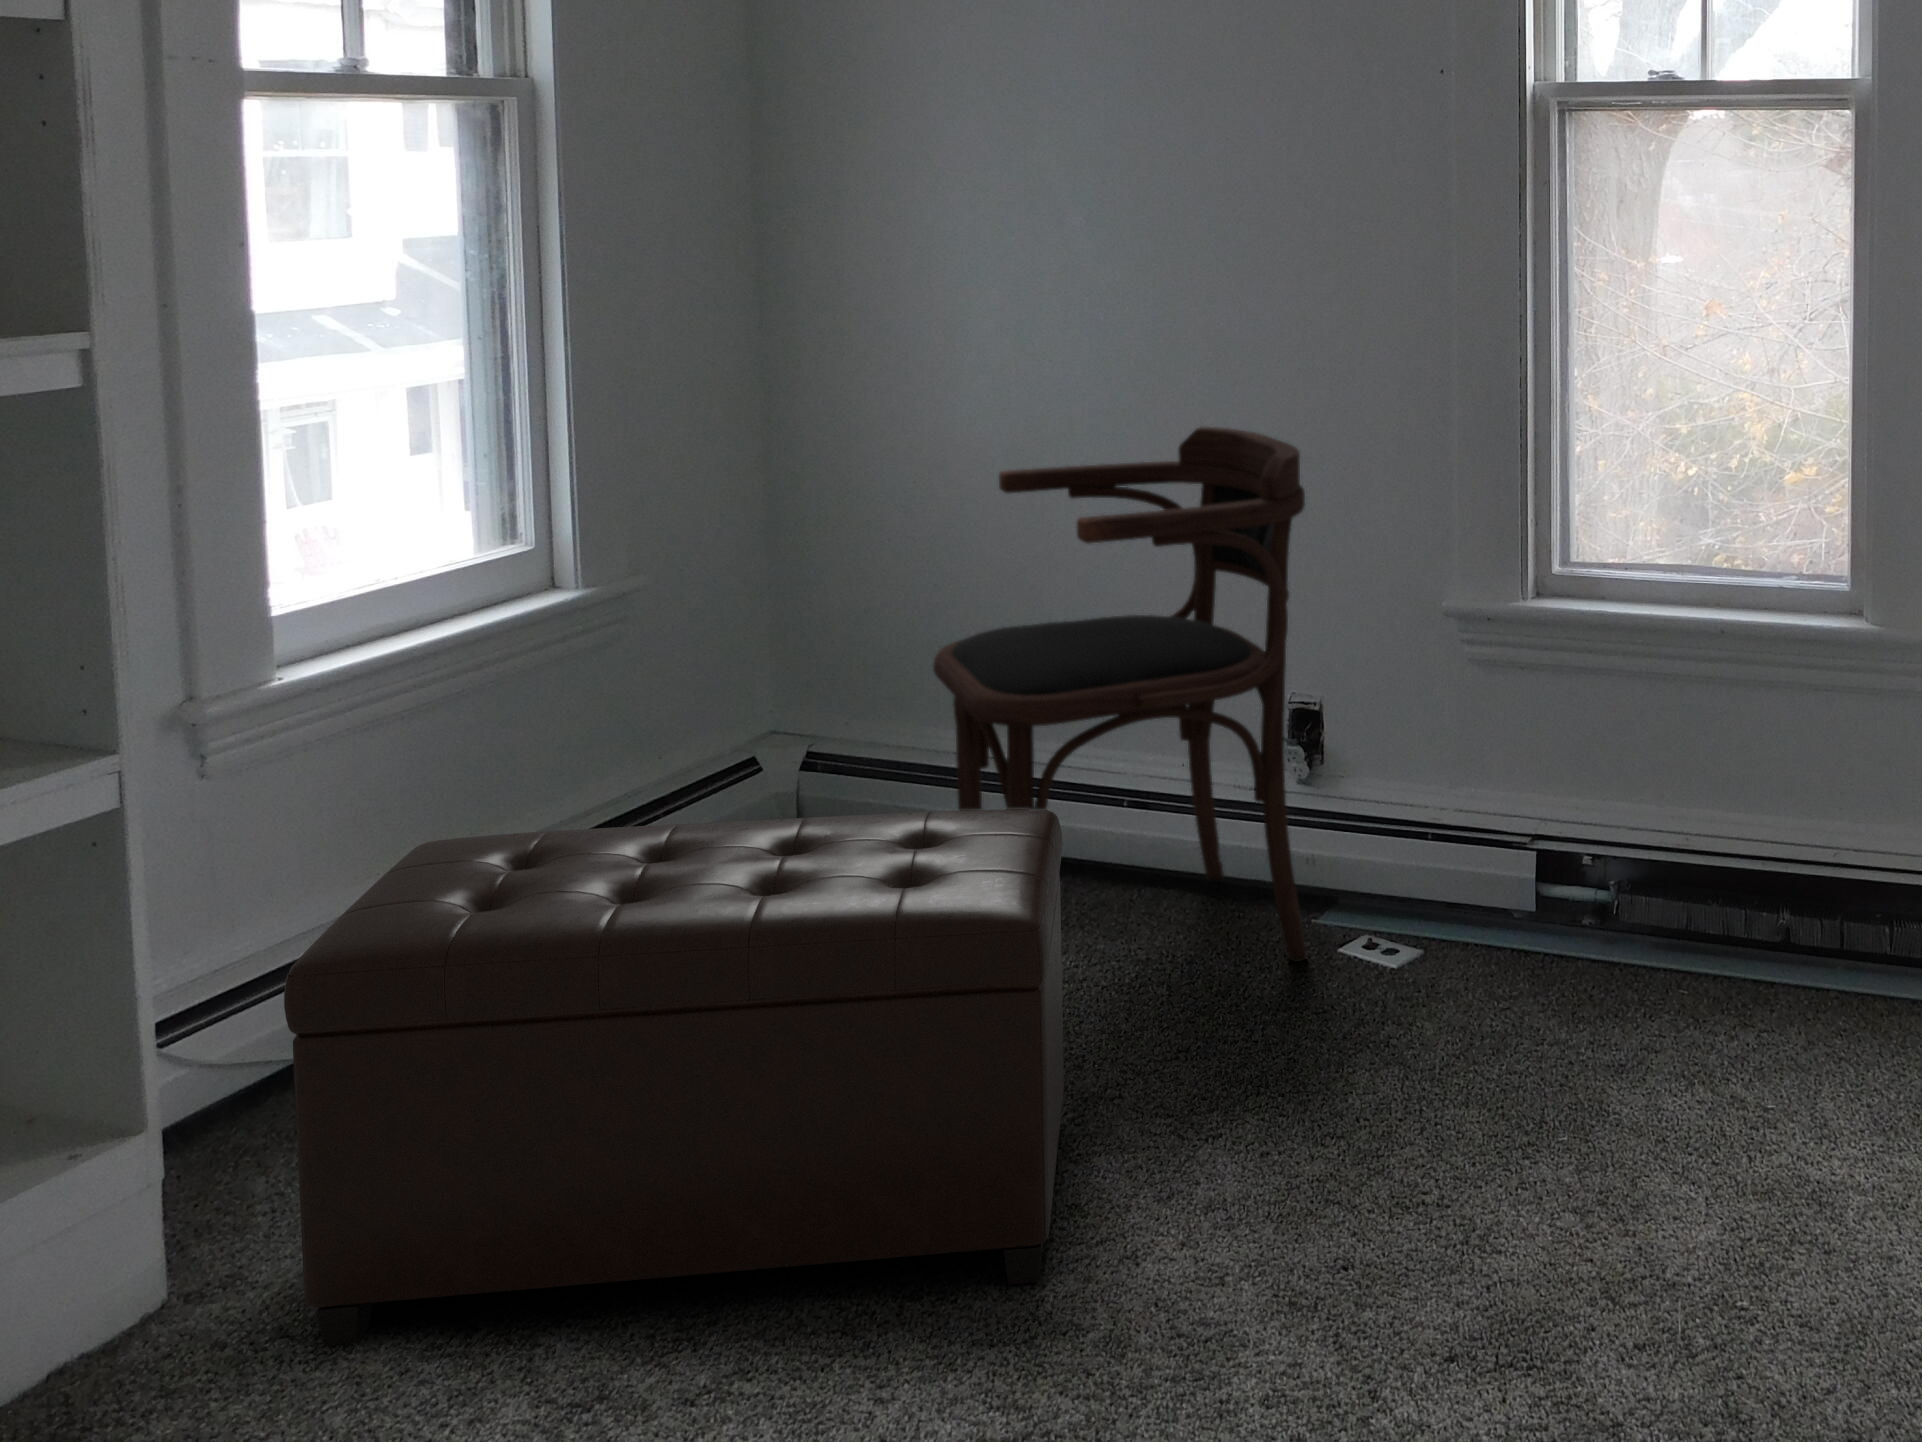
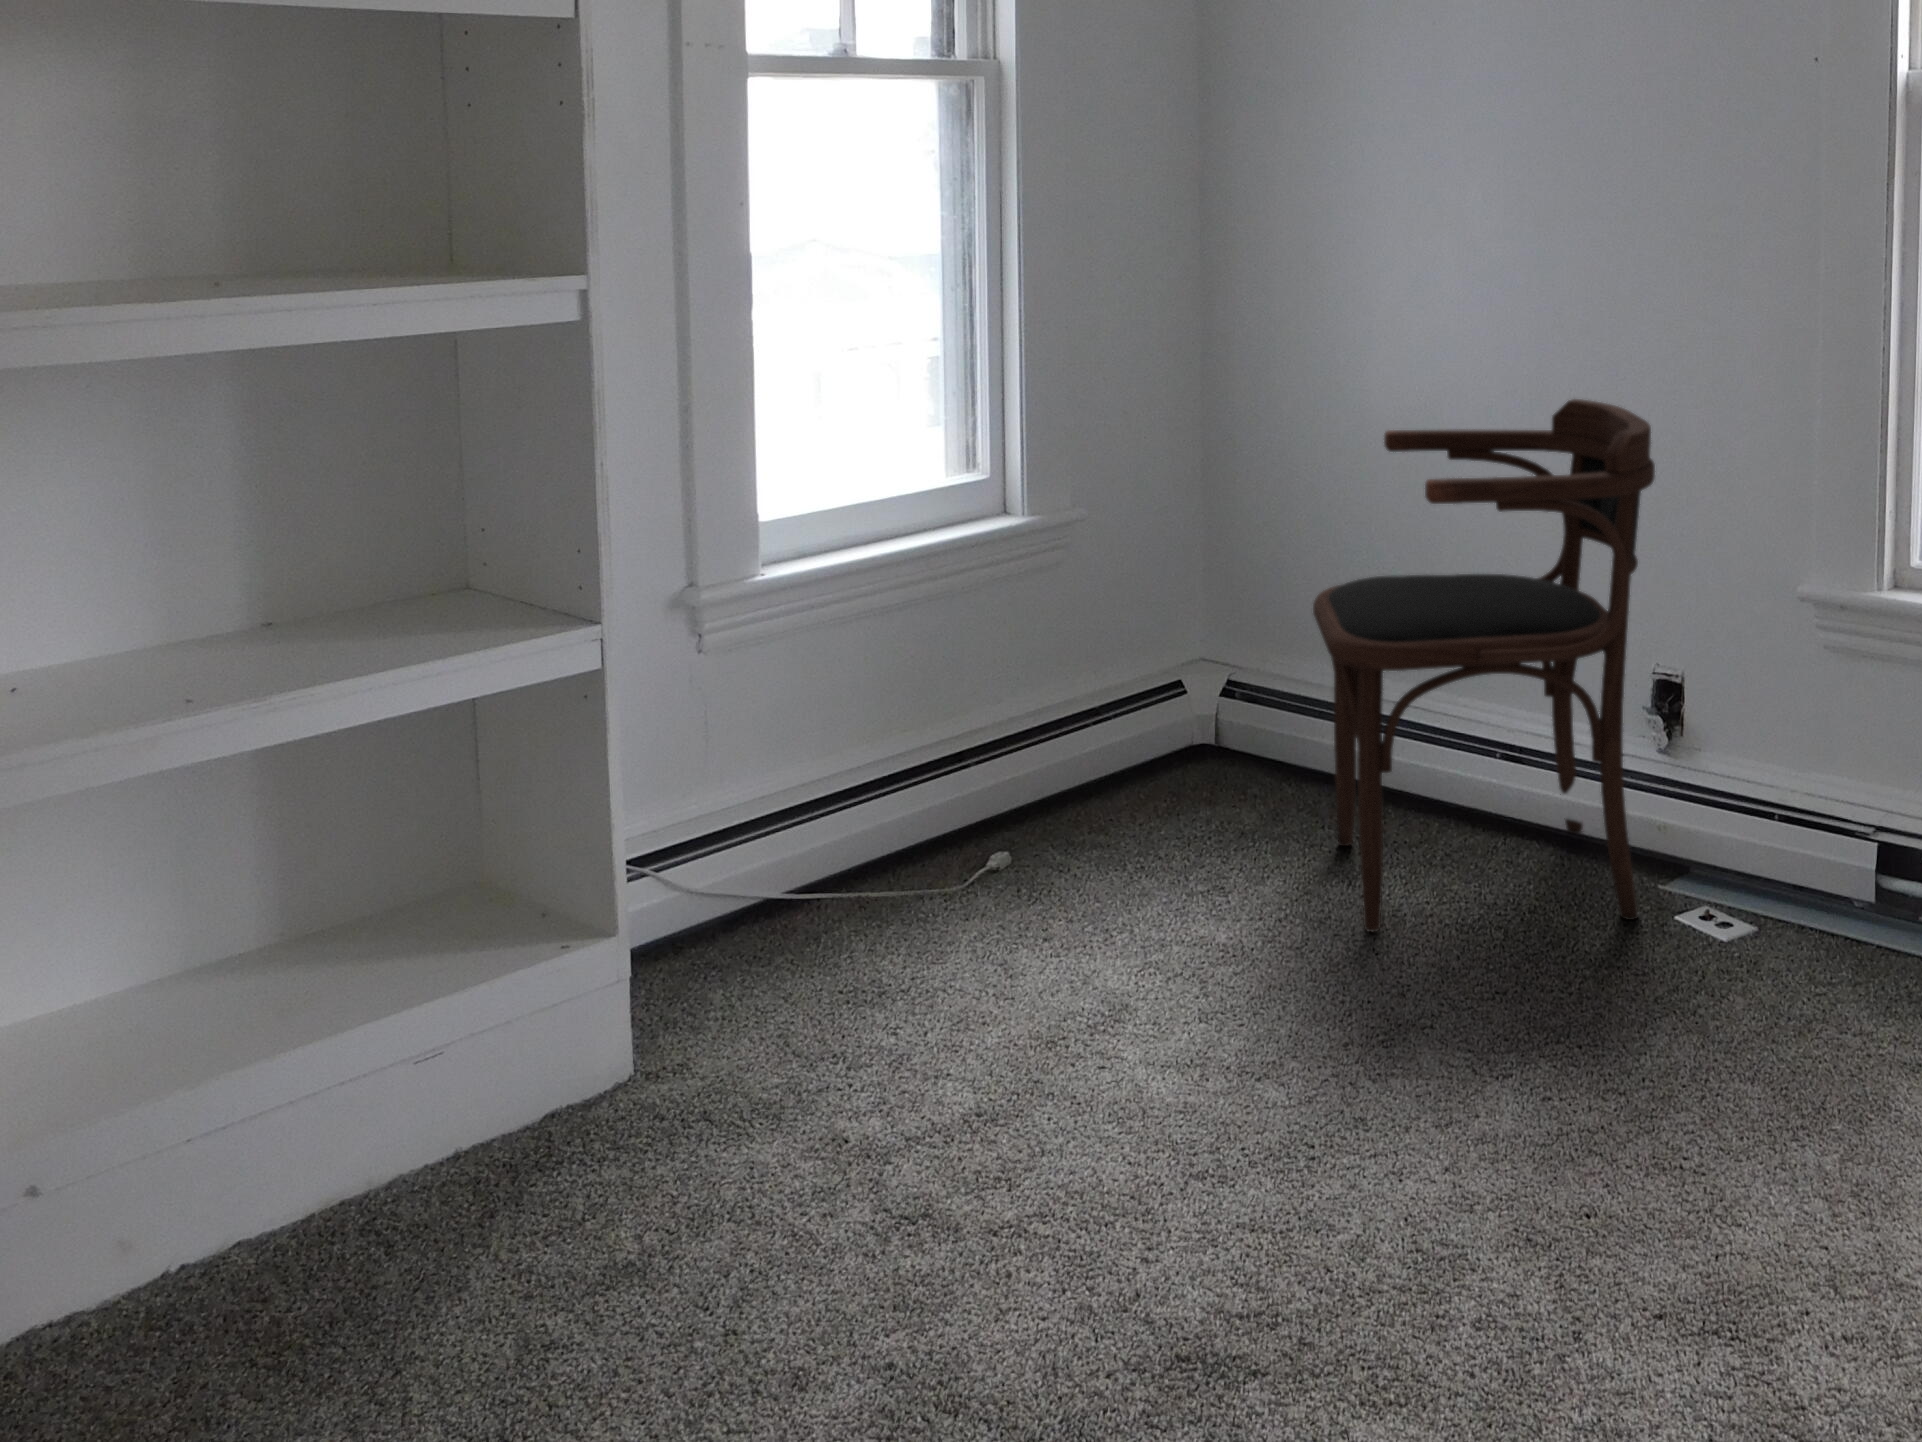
ottoman: present [284,809,1064,1346] -> none [706,721,1376,1180]

